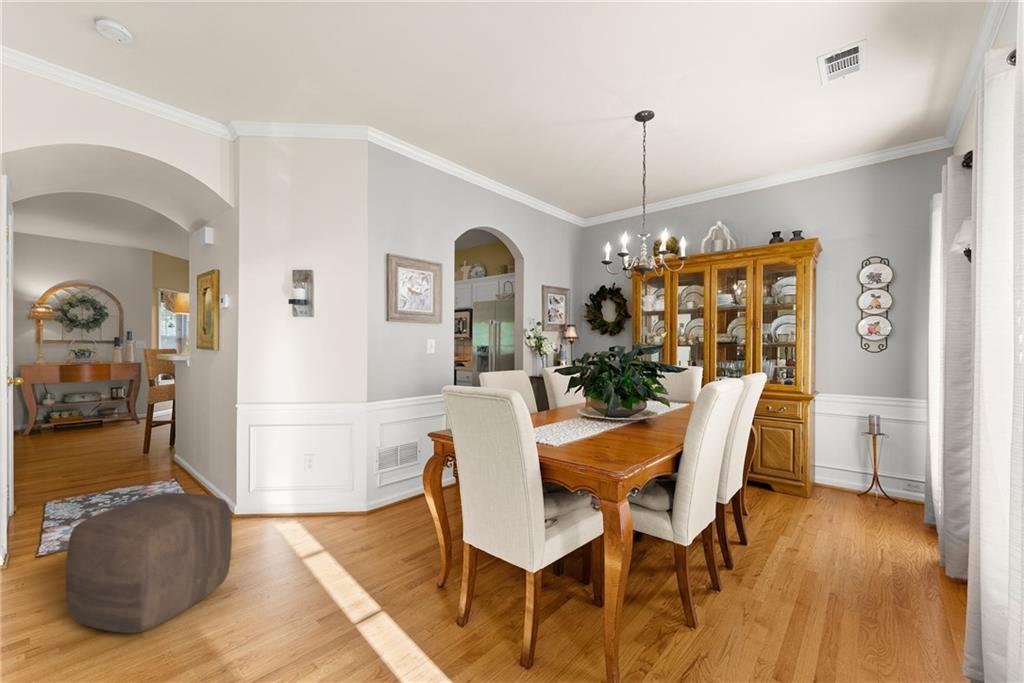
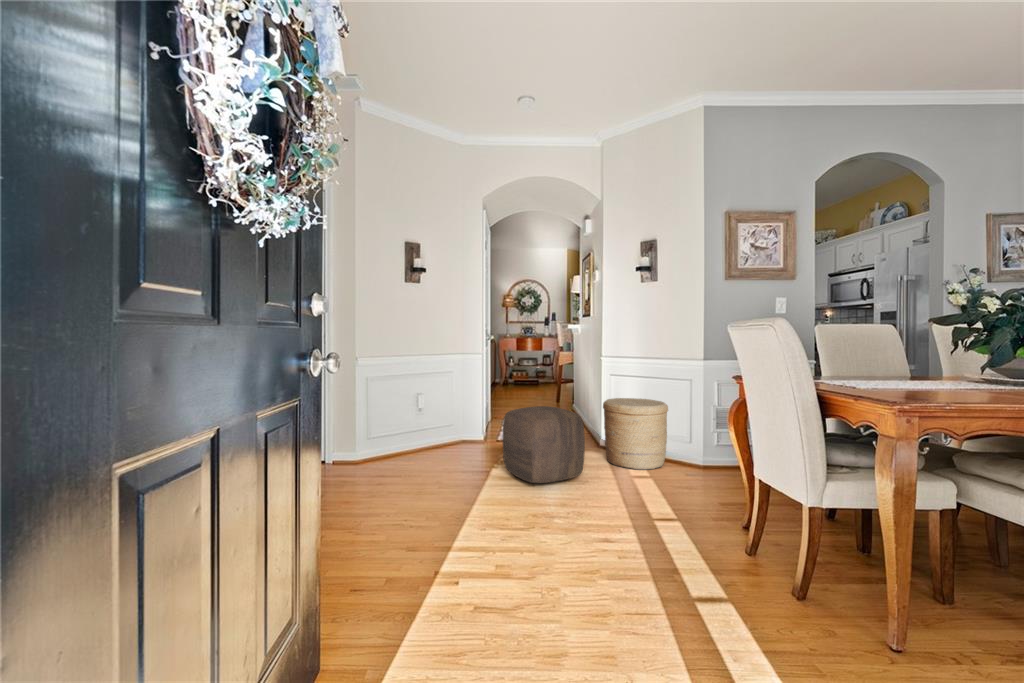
woven basket: none [247,450,332,544] -> present [603,398,668,470]

